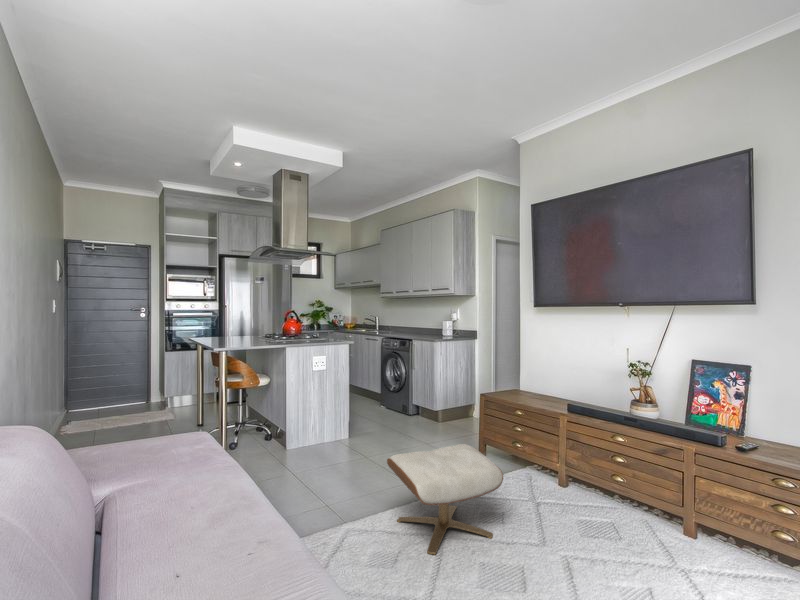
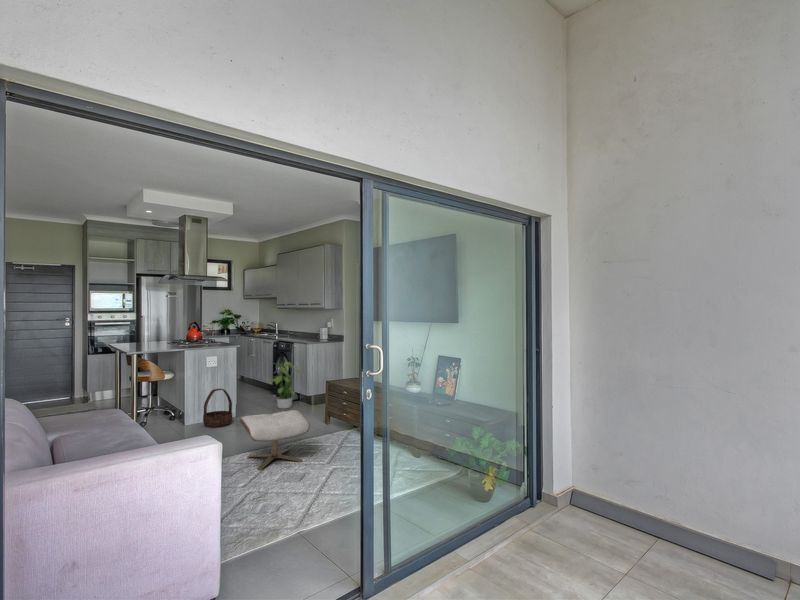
potted plant: none [384,363,427,427] -> present [270,362,300,409]
basket: none [310,400,347,455] -> present [203,389,232,427]

